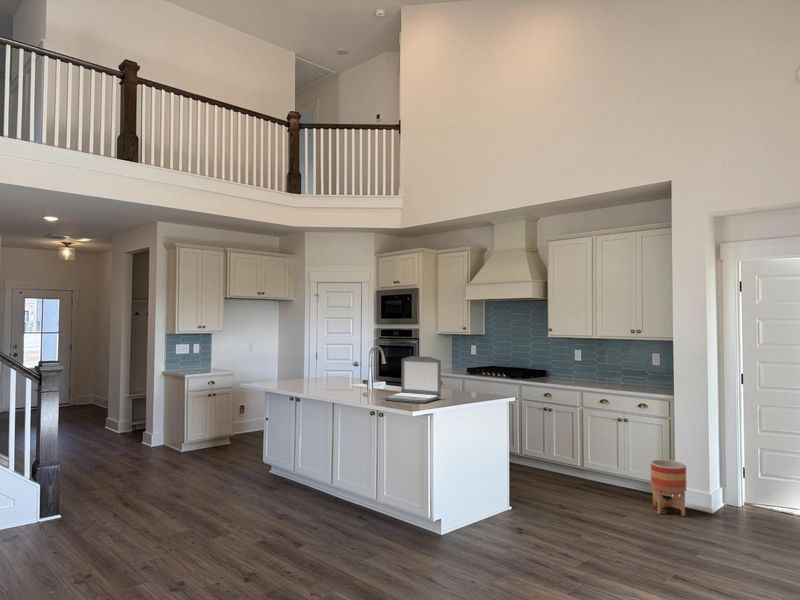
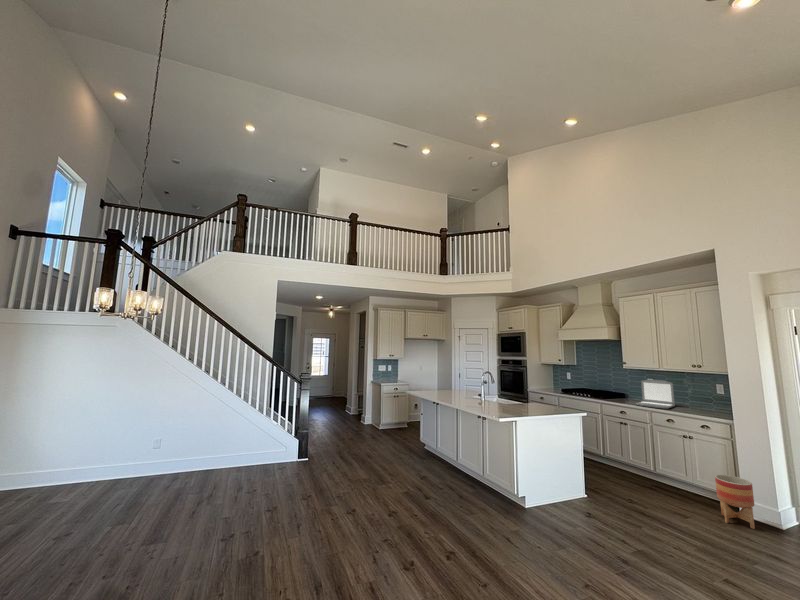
laptop: present [384,356,441,403] -> present [636,379,675,409]

